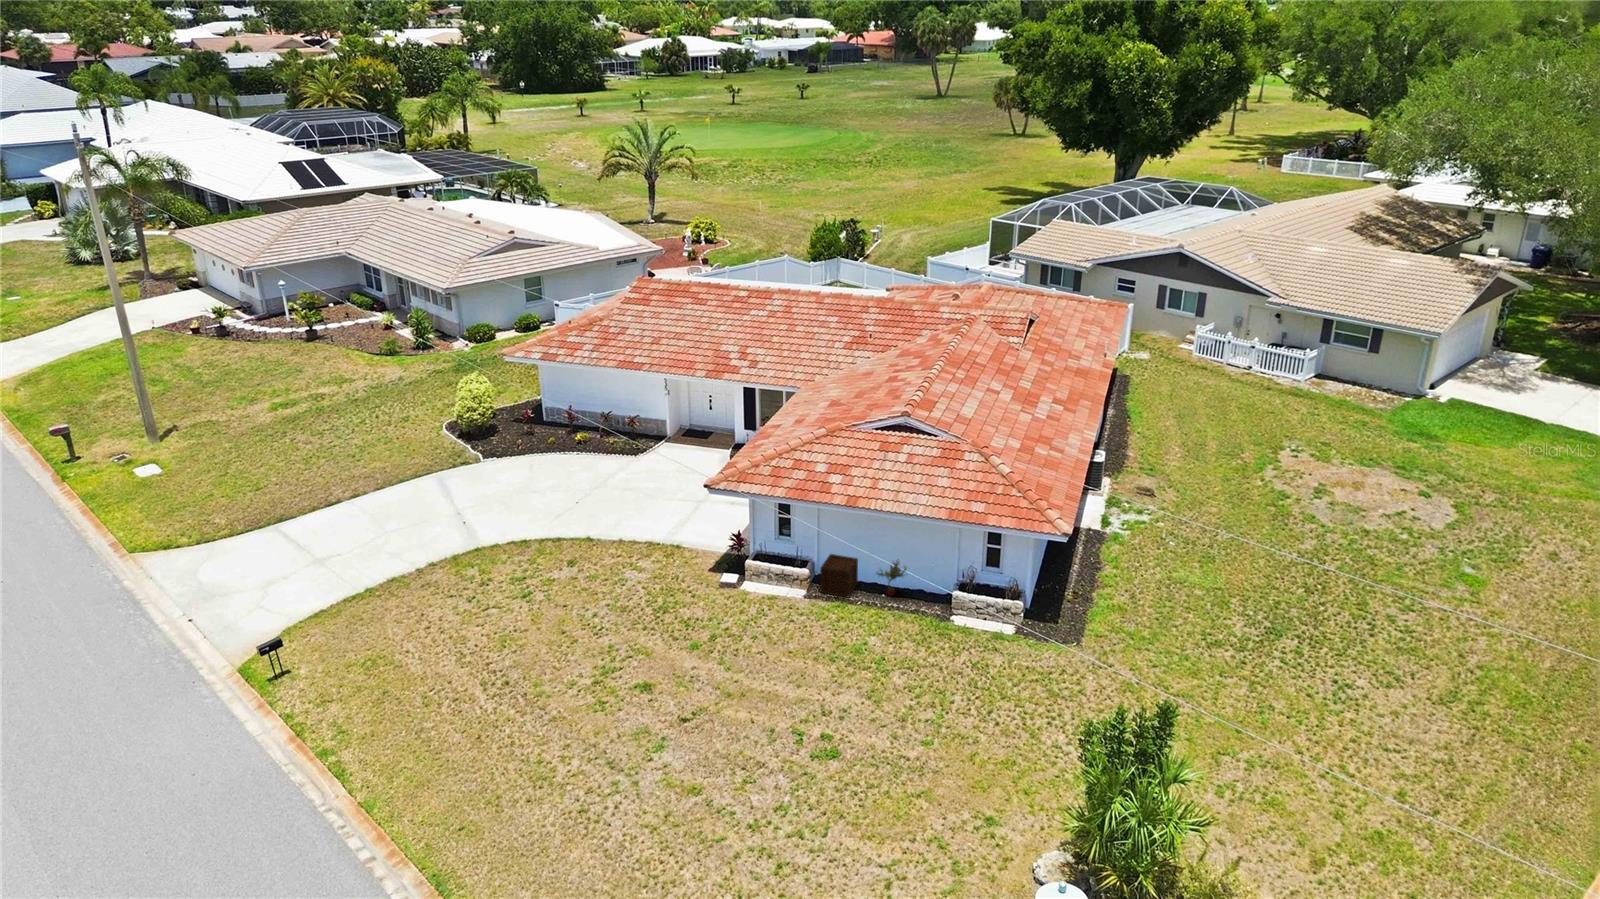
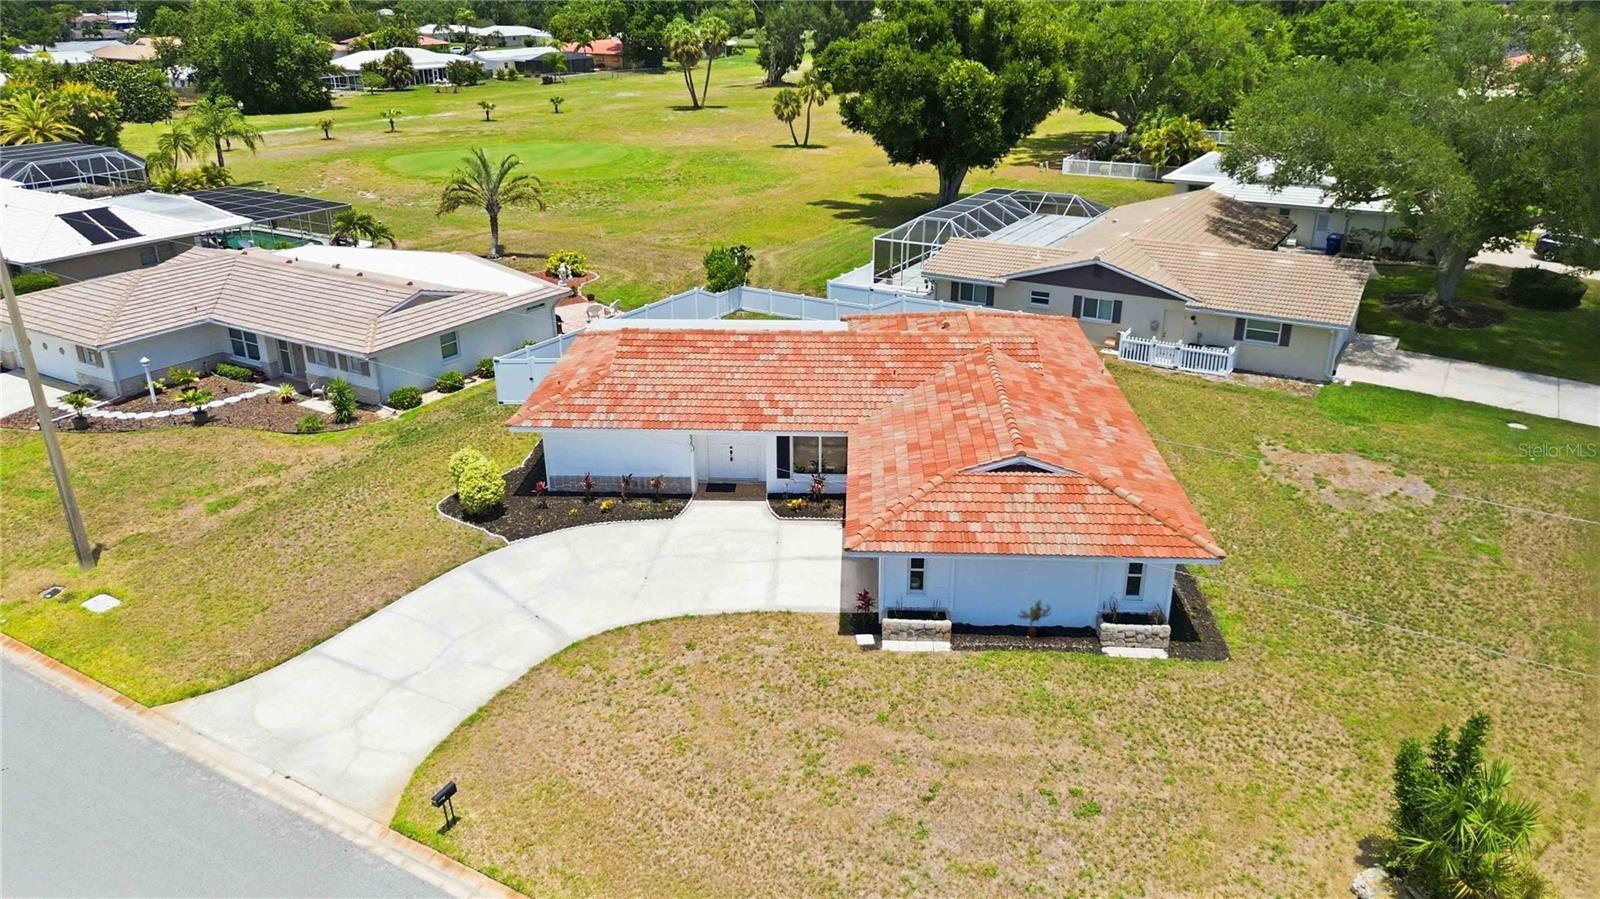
wooden crate: present [820,554,858,597] -> none [963,602,998,644]

